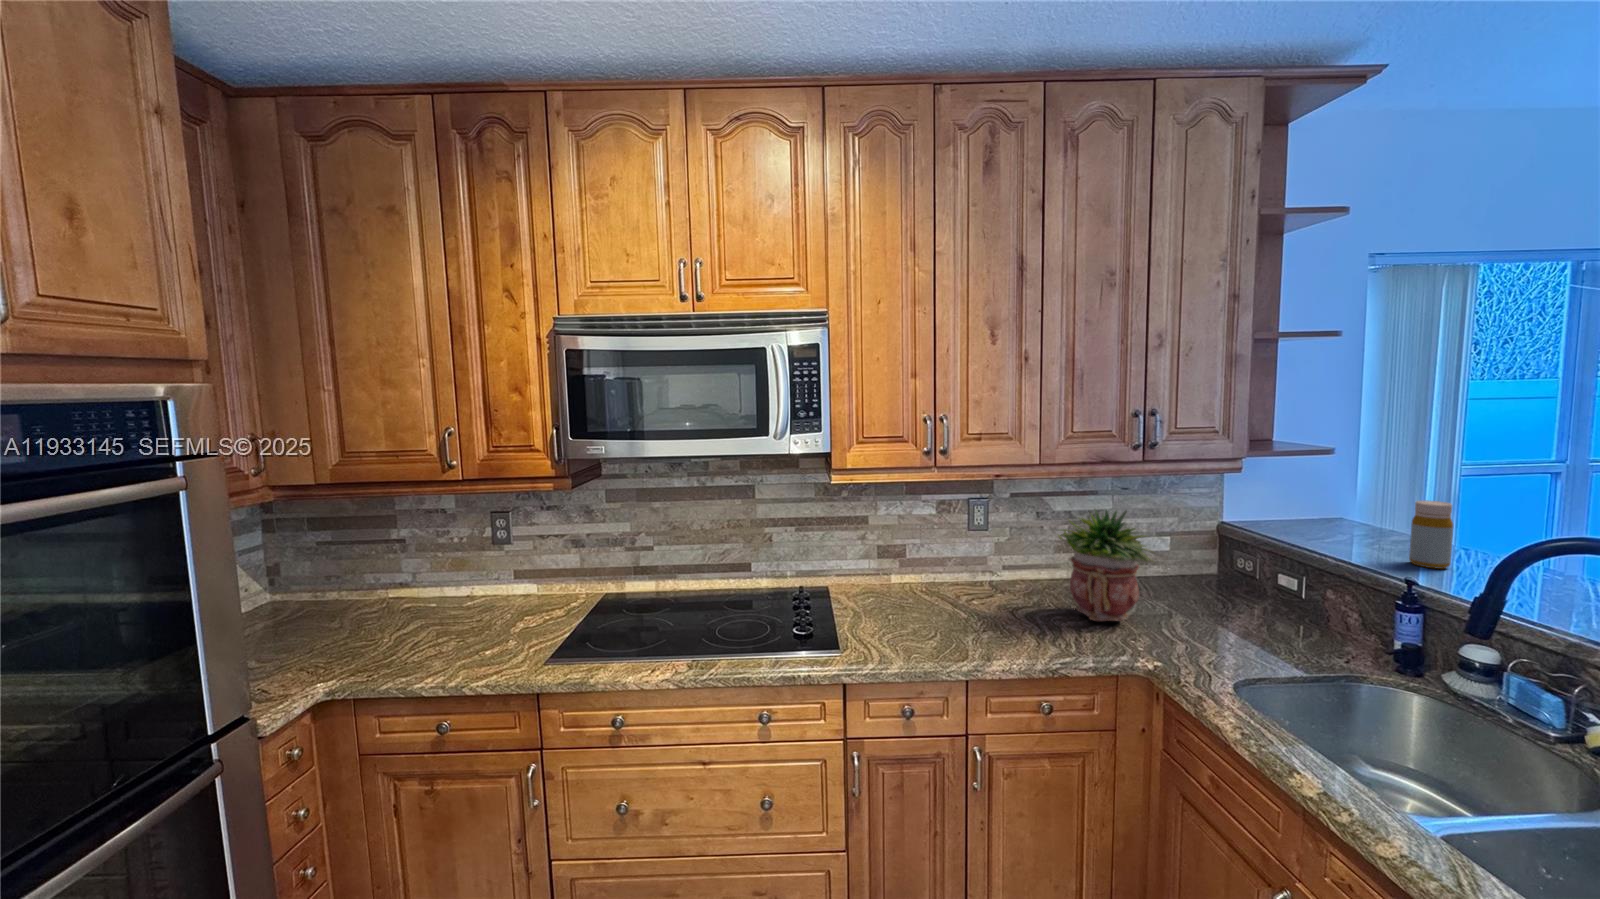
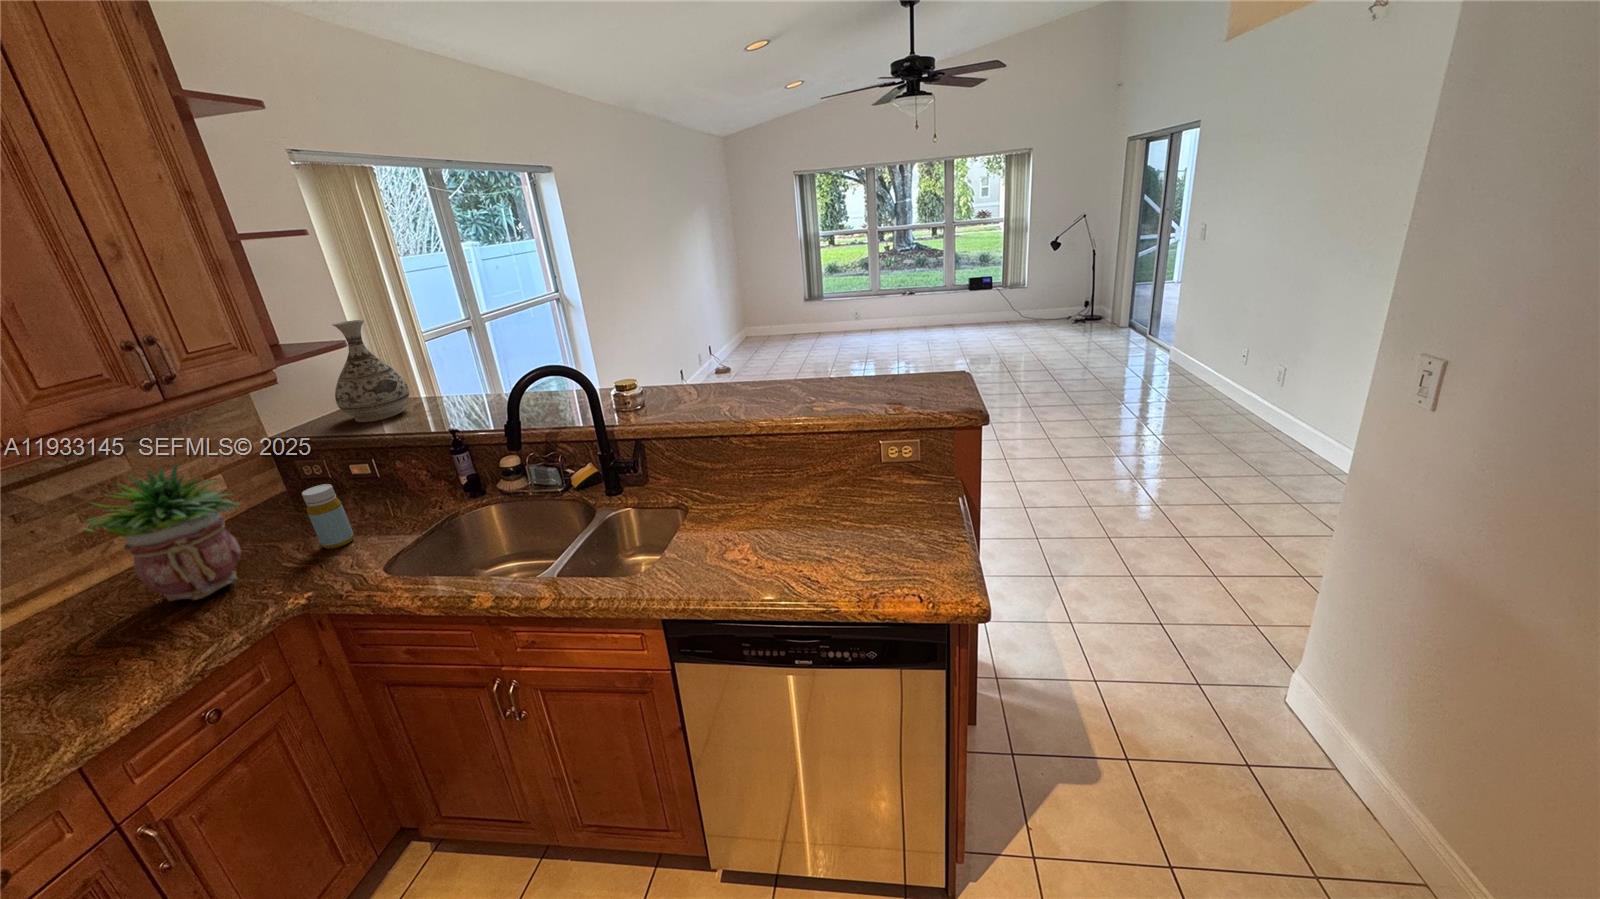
vase: none [1298,430,1391,543] -> present [332,320,409,422]
bottle: present [1409,500,1453,569] -> present [302,484,354,549]

